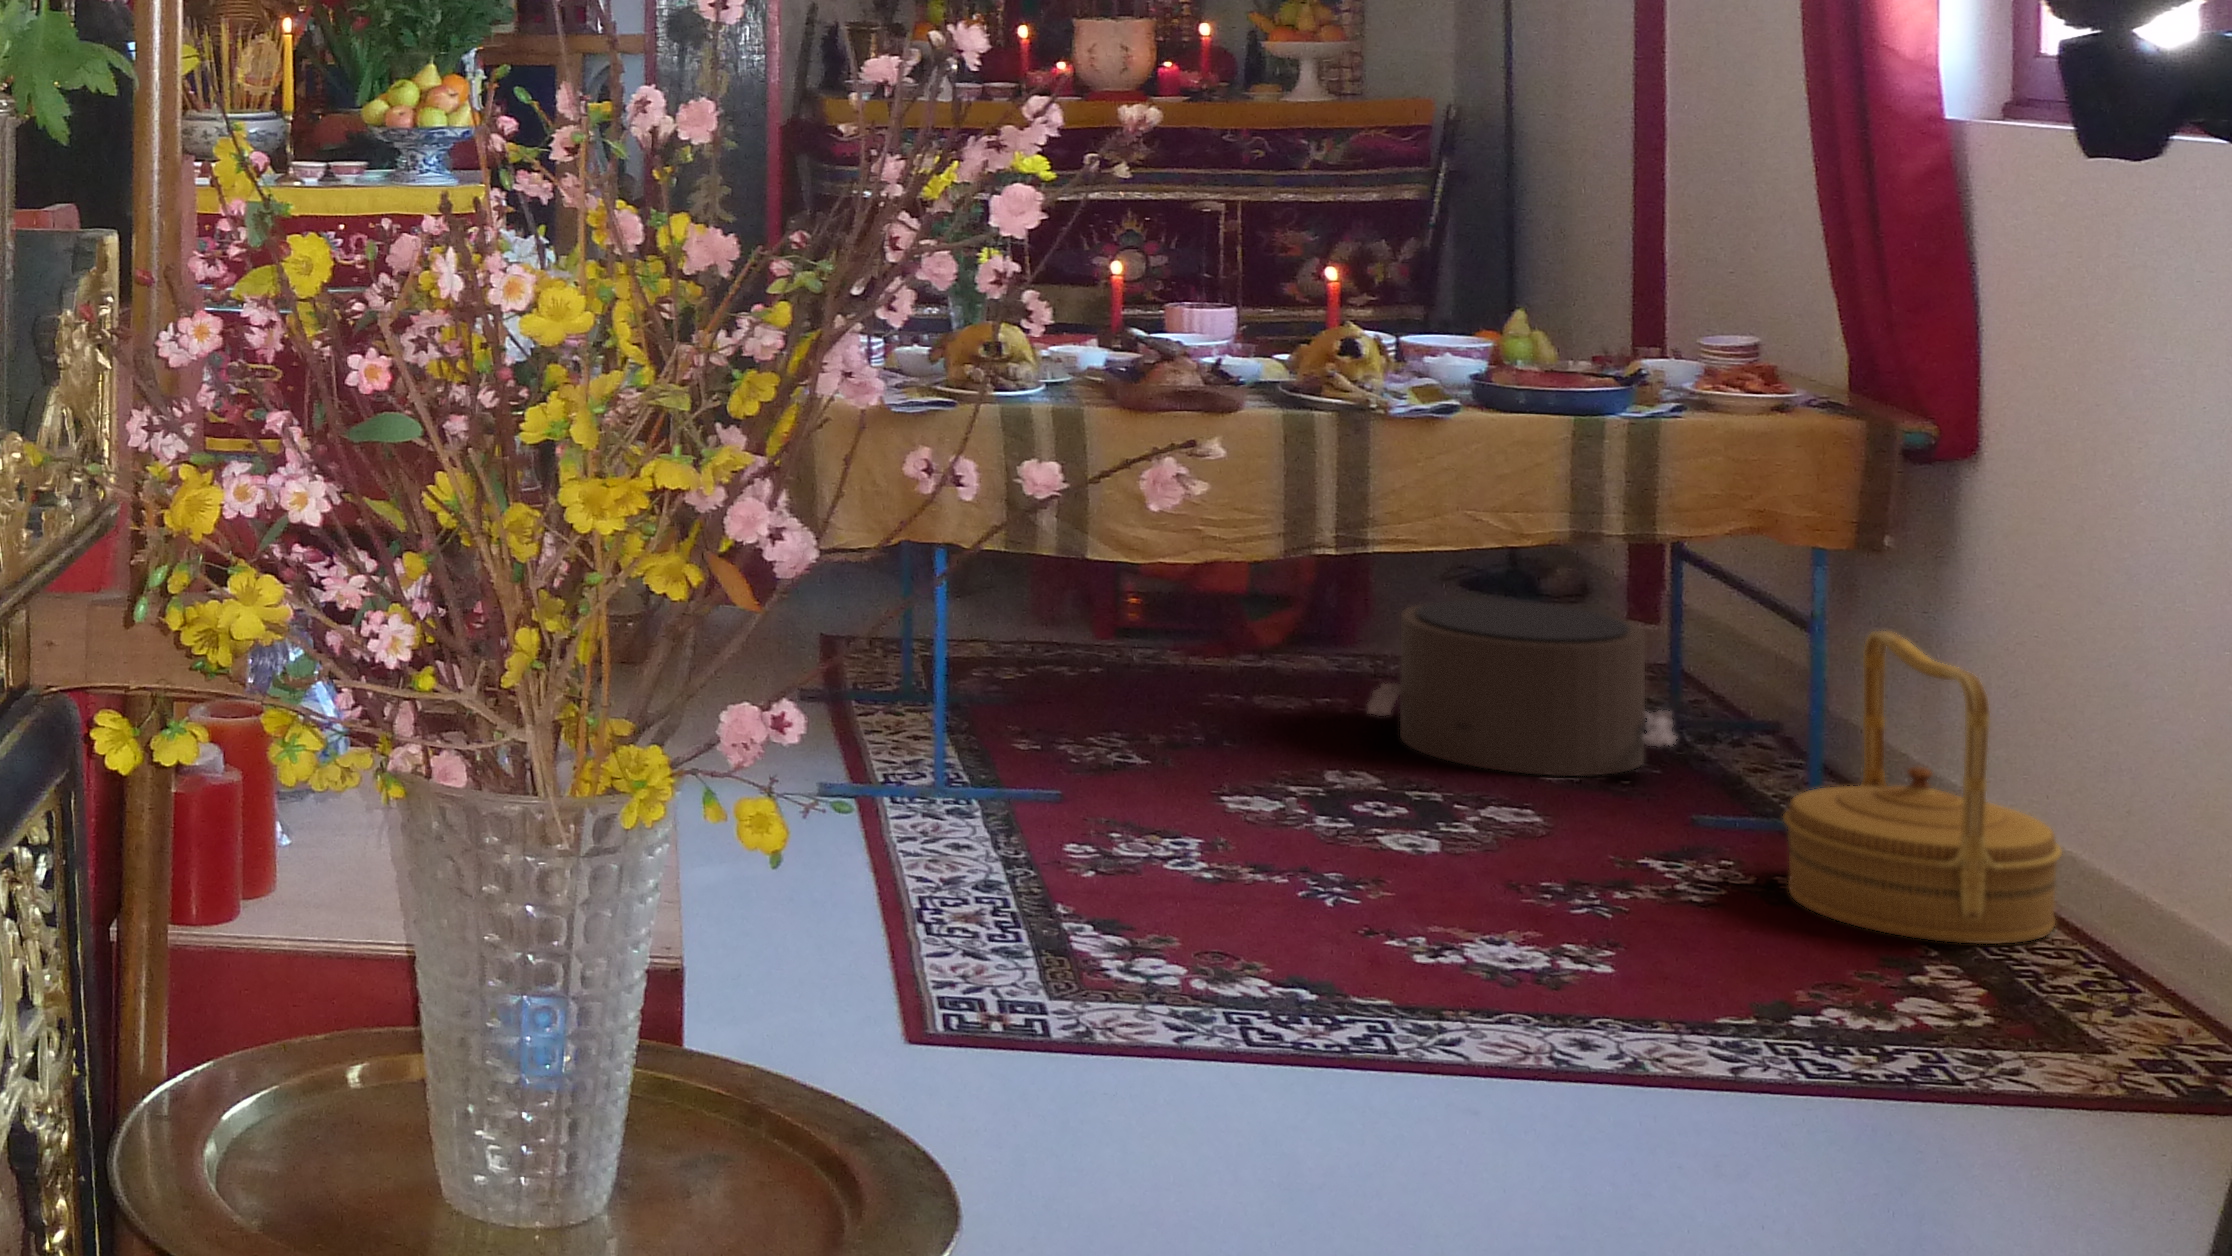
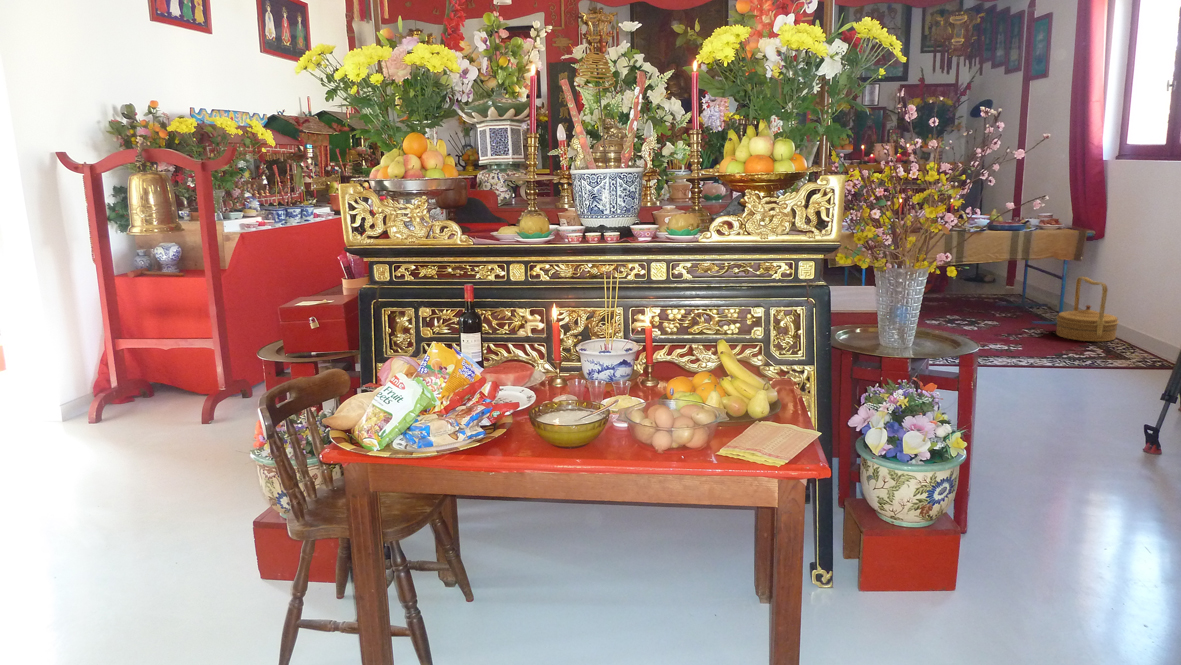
pouf: present [1367,600,1676,776] -> none [954,278,1027,315]

